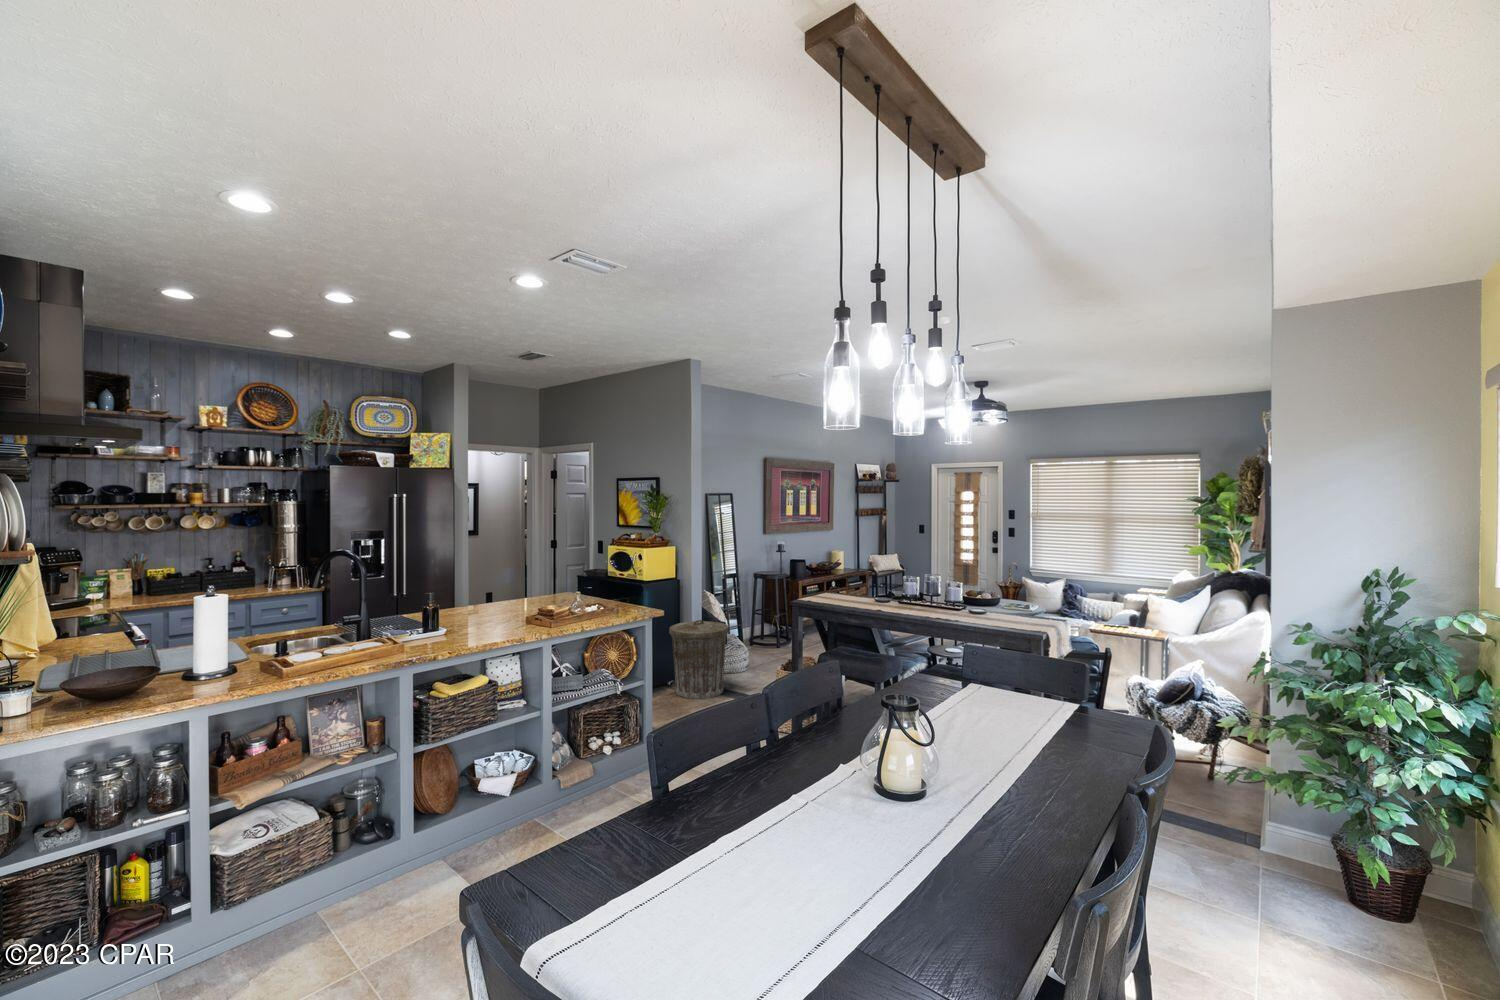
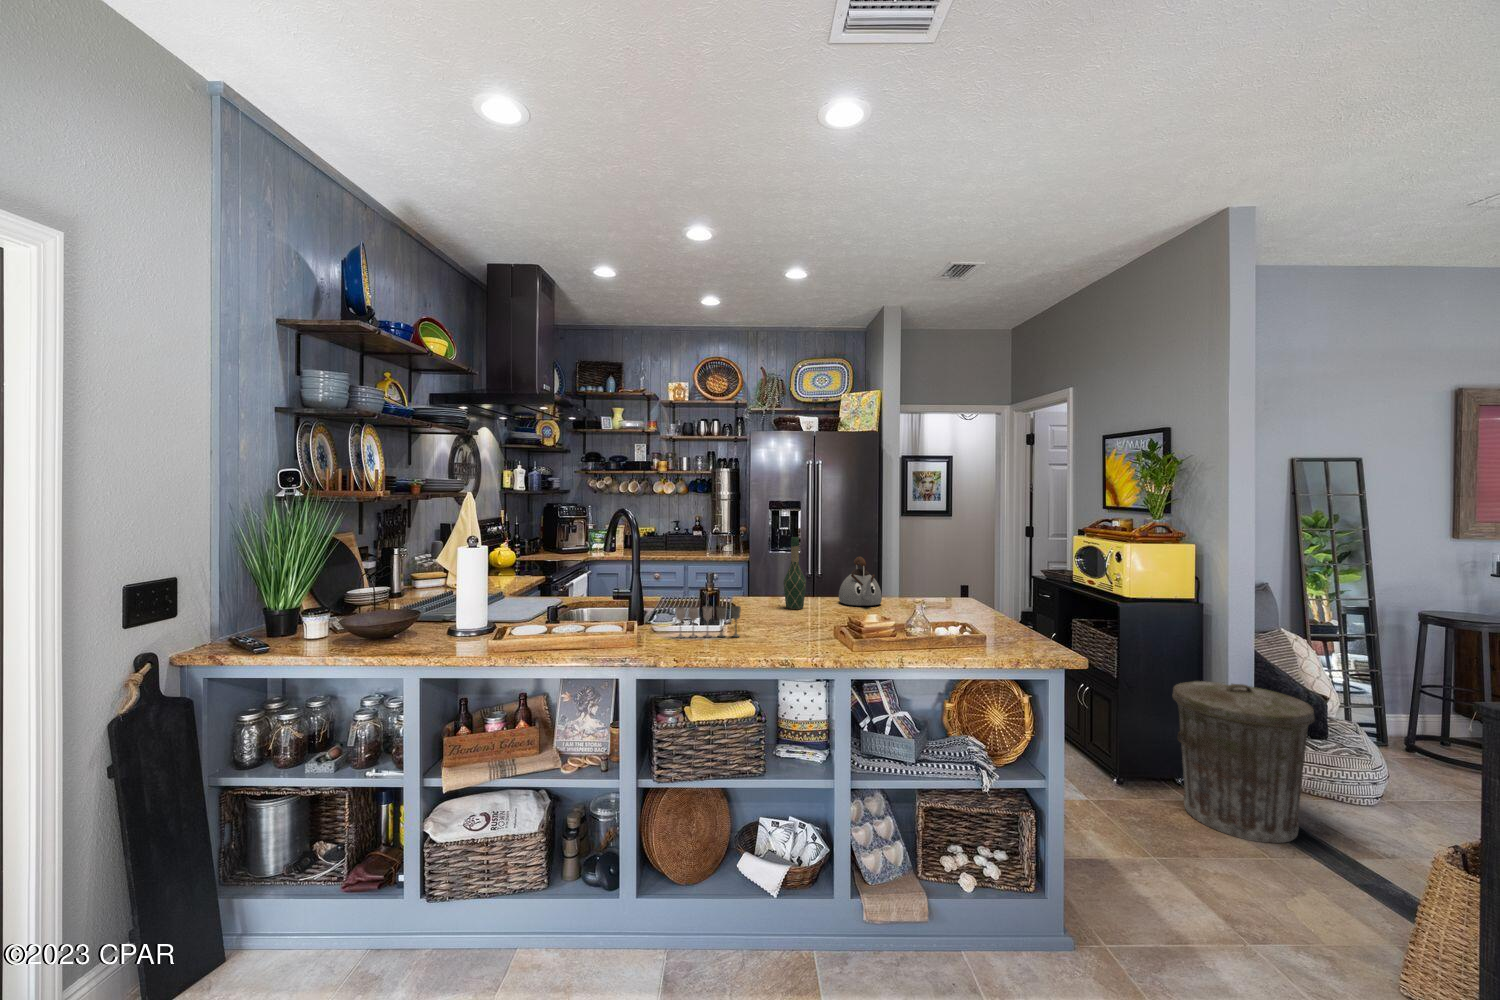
wine bottle: none [457,563,475,616] -> present [784,537,806,609]
kettle: none [488,573,521,608] -> present [839,556,882,606]
wine glass: none [425,615,471,644] -> present [675,606,741,638]

